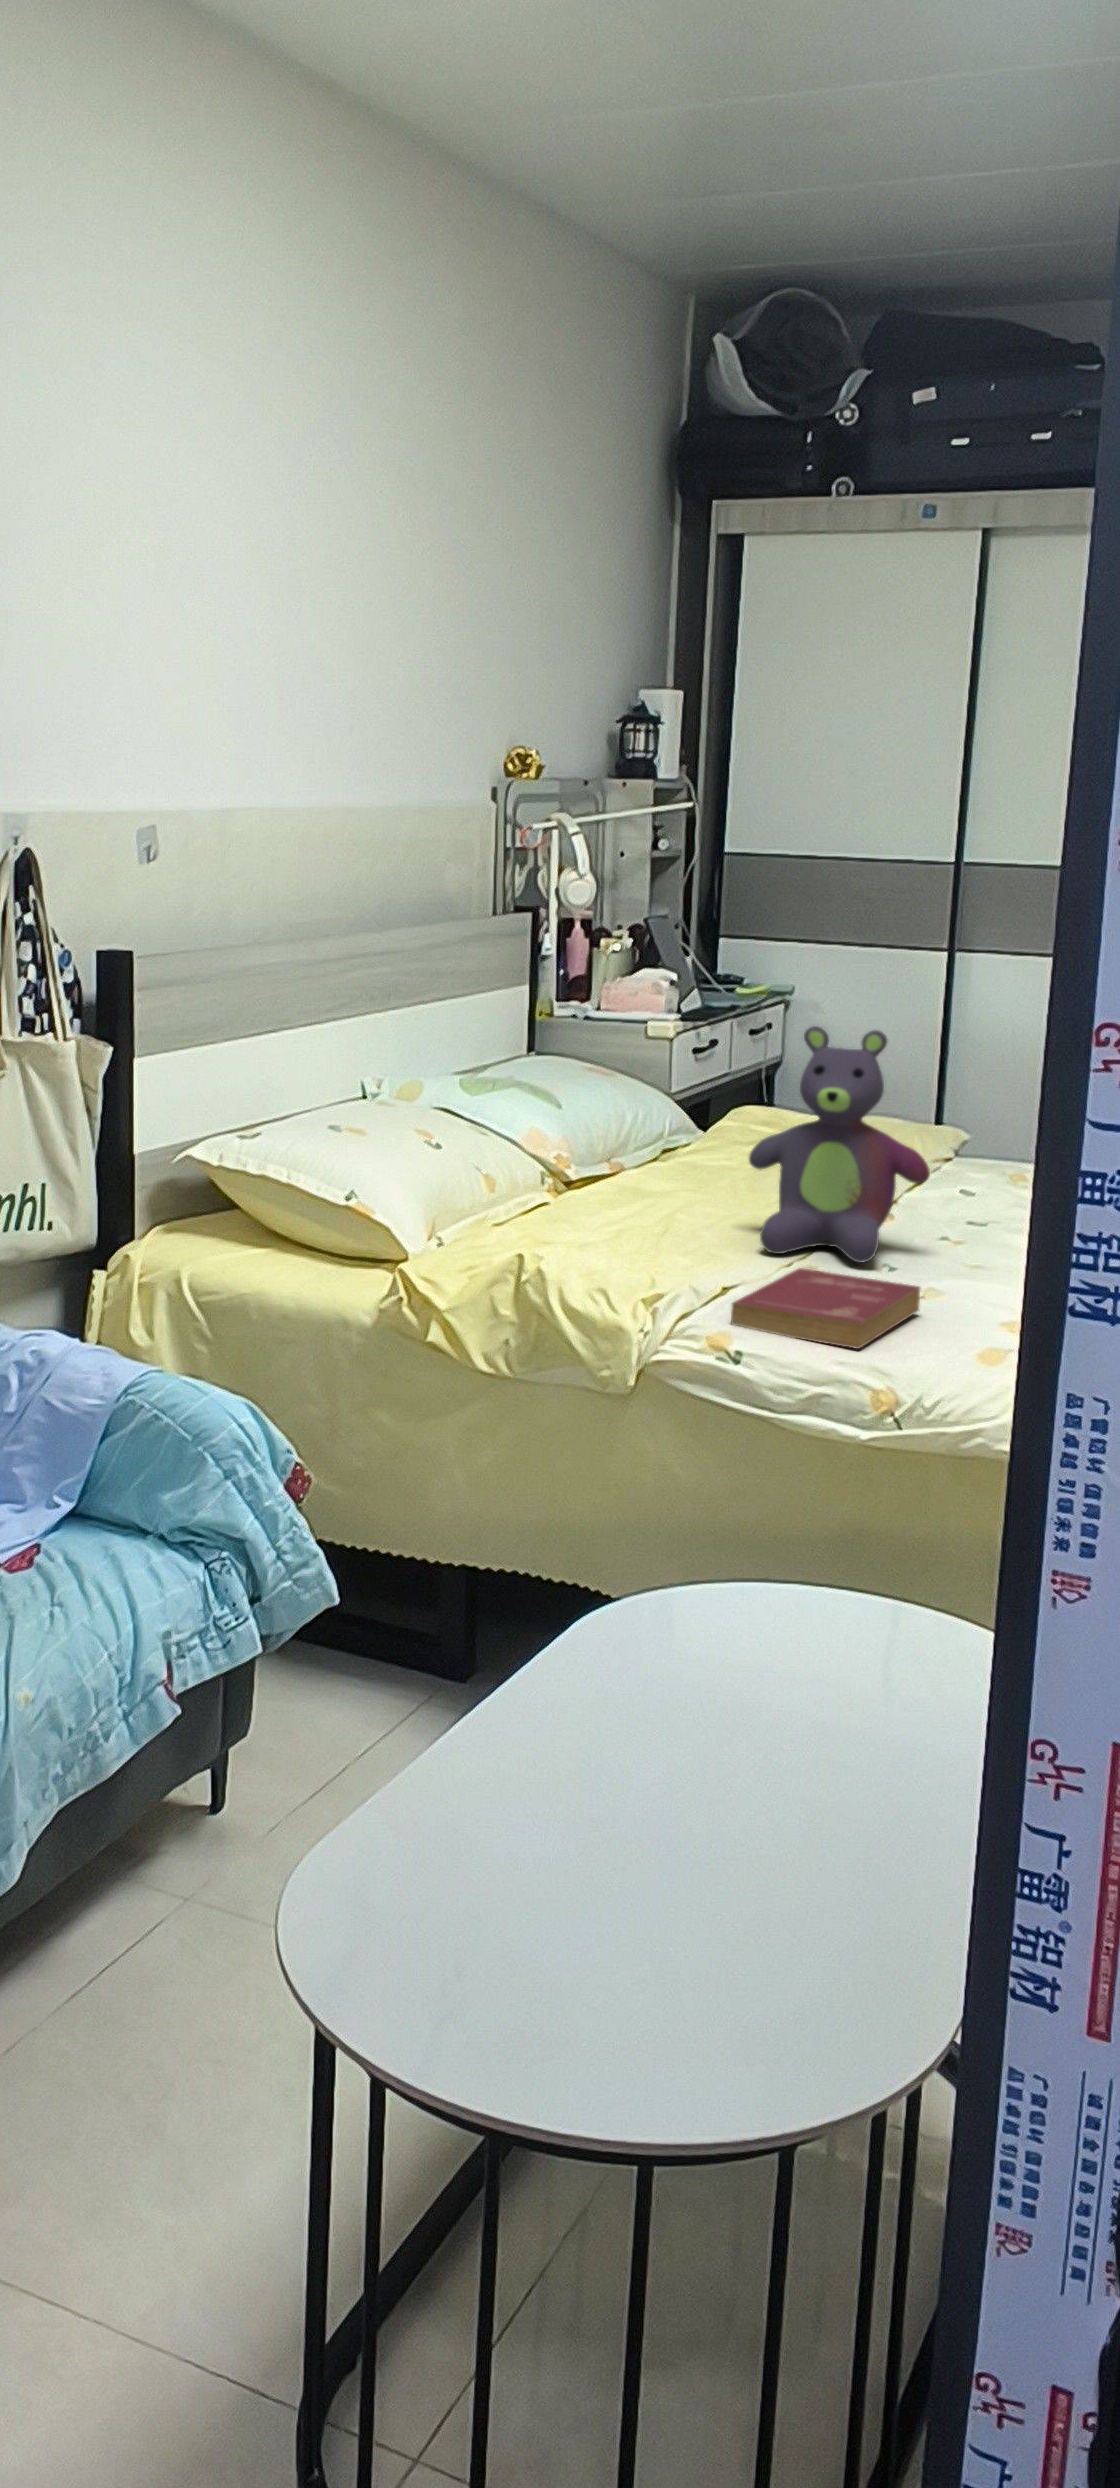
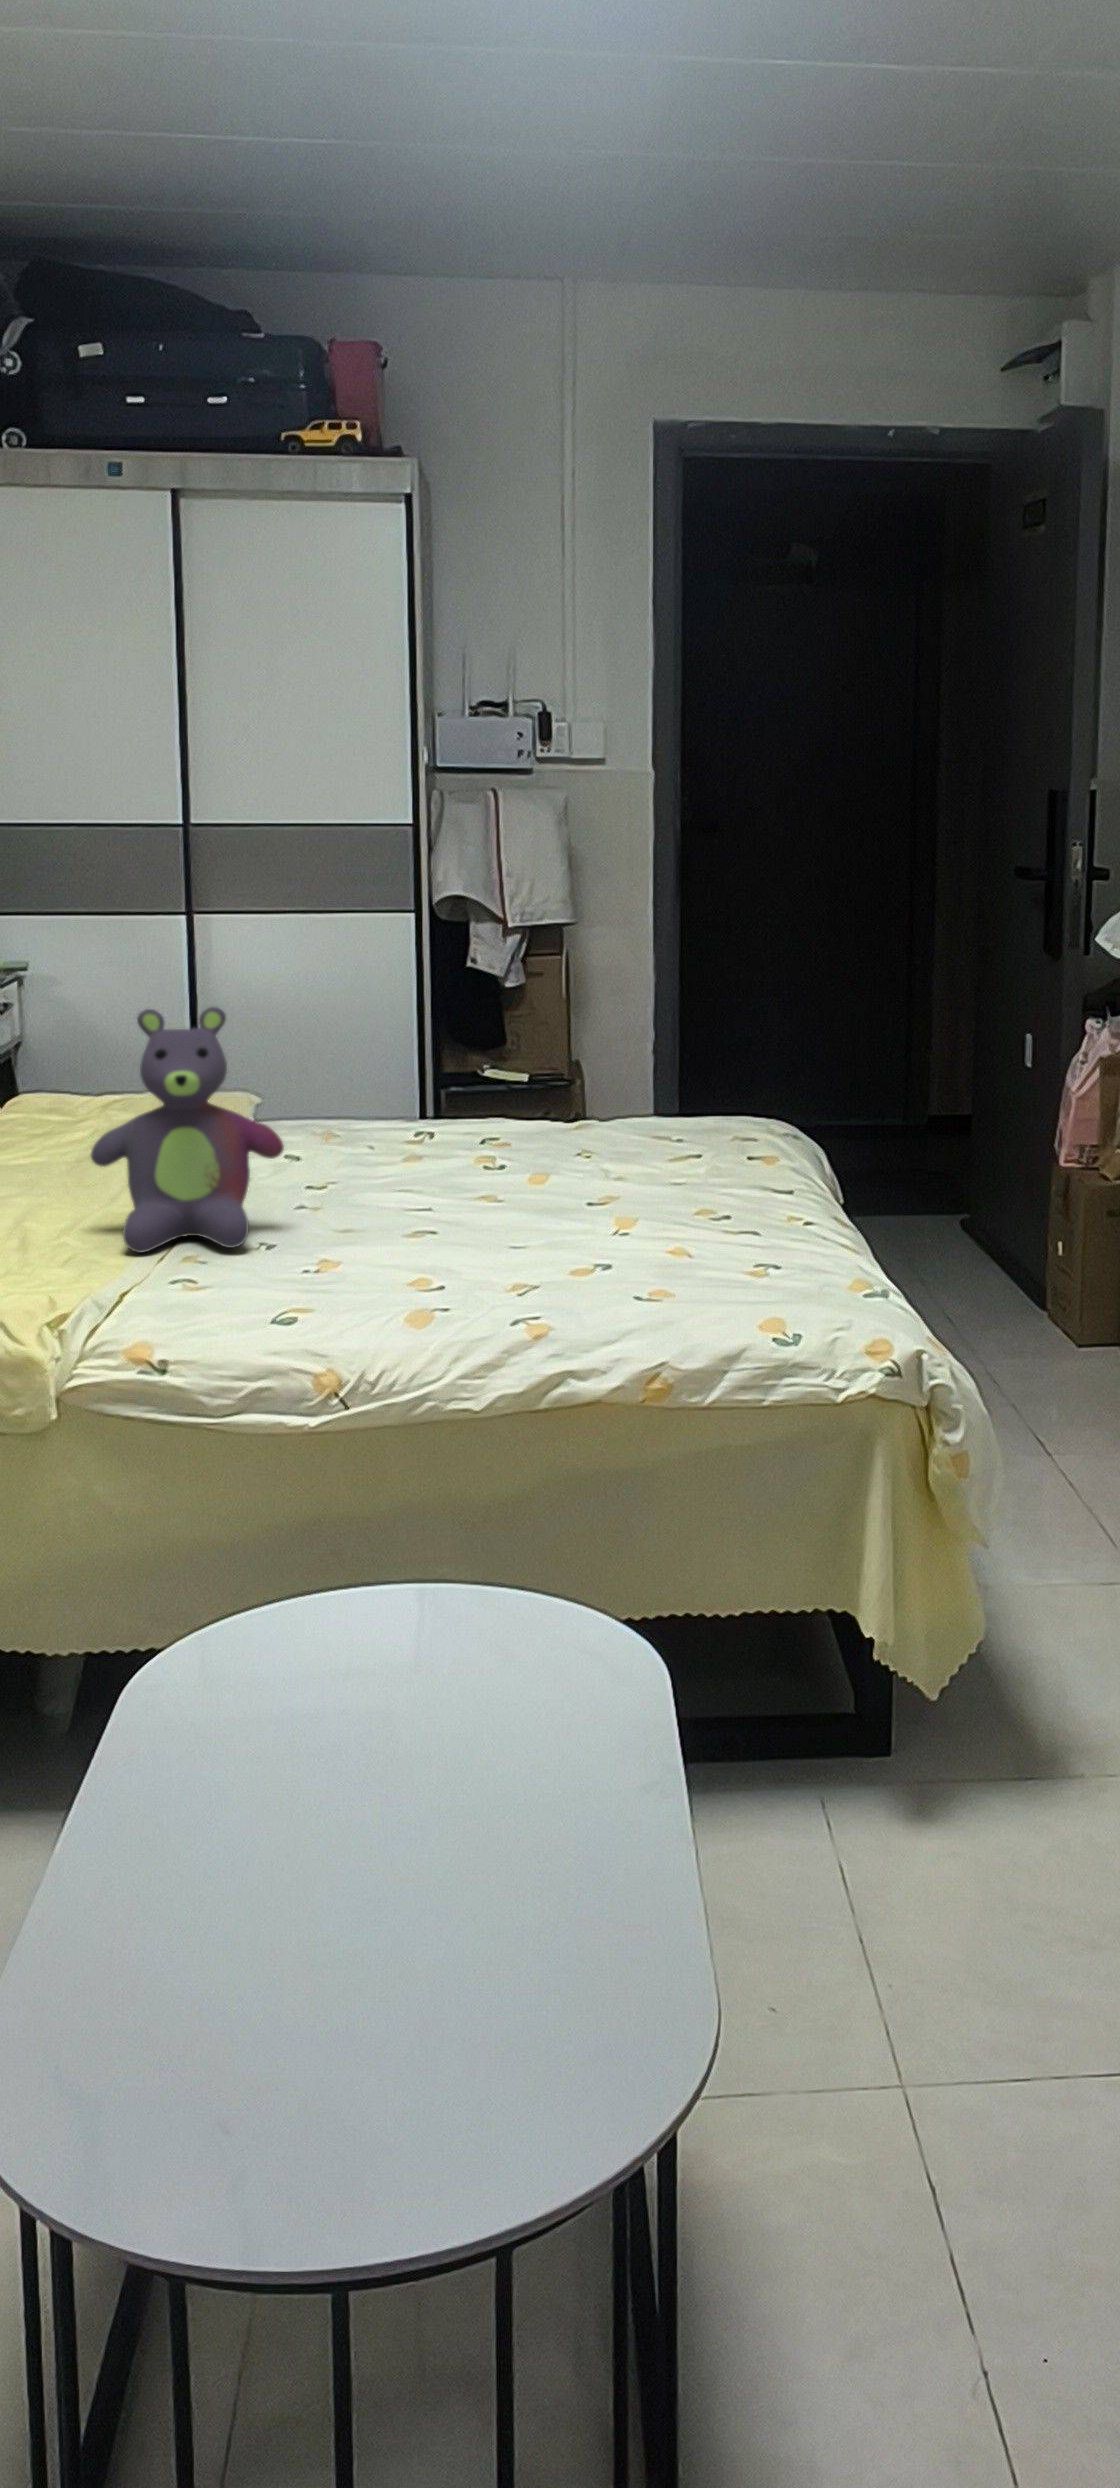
book: present [731,1268,920,1349] -> none [141,1261,319,1336]

